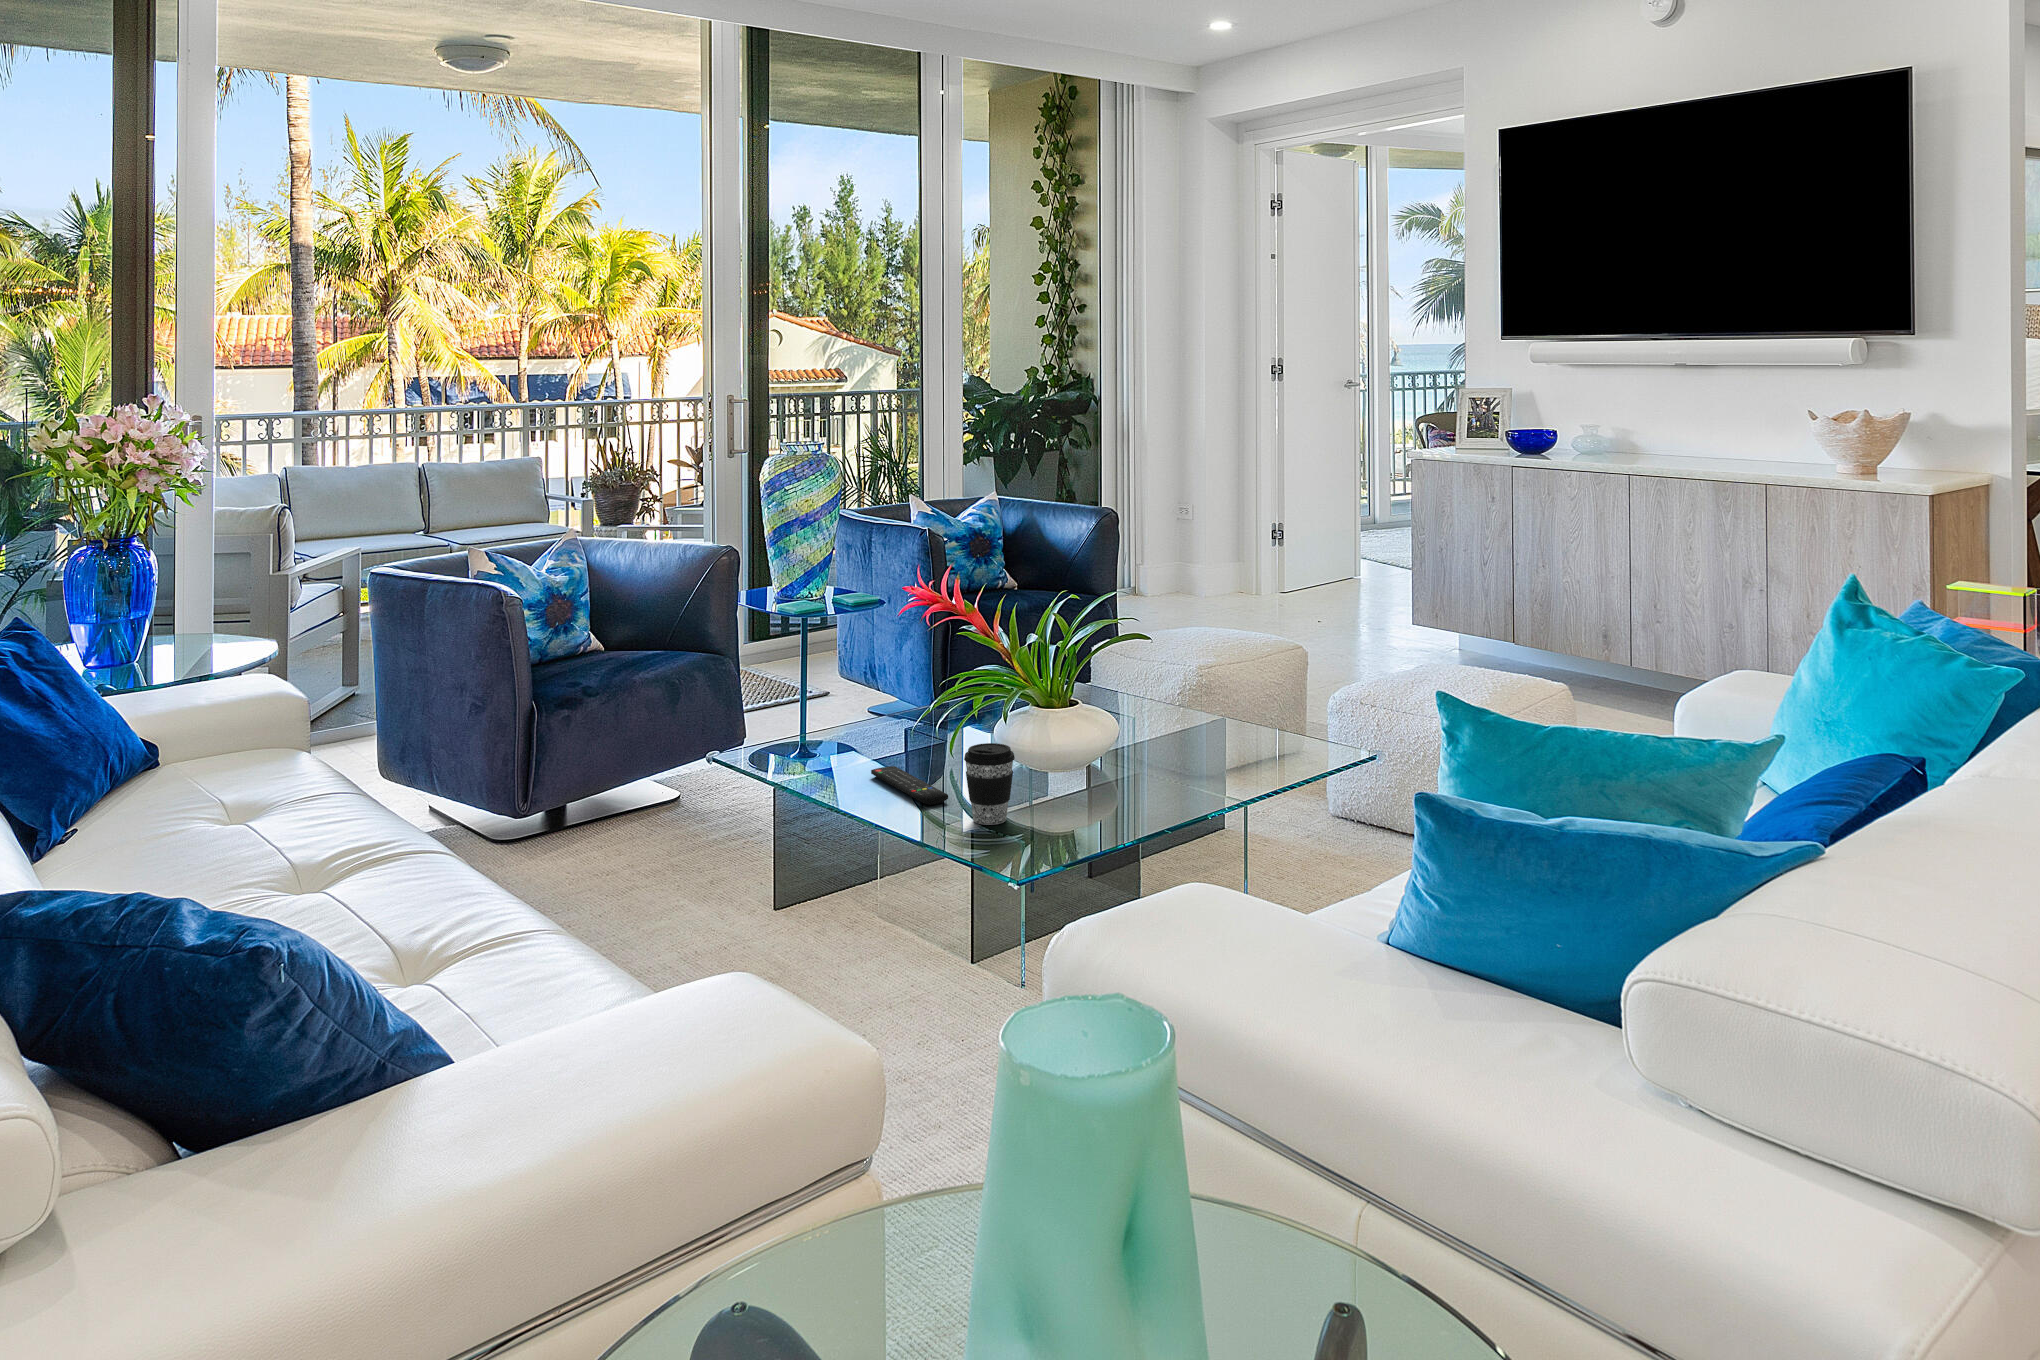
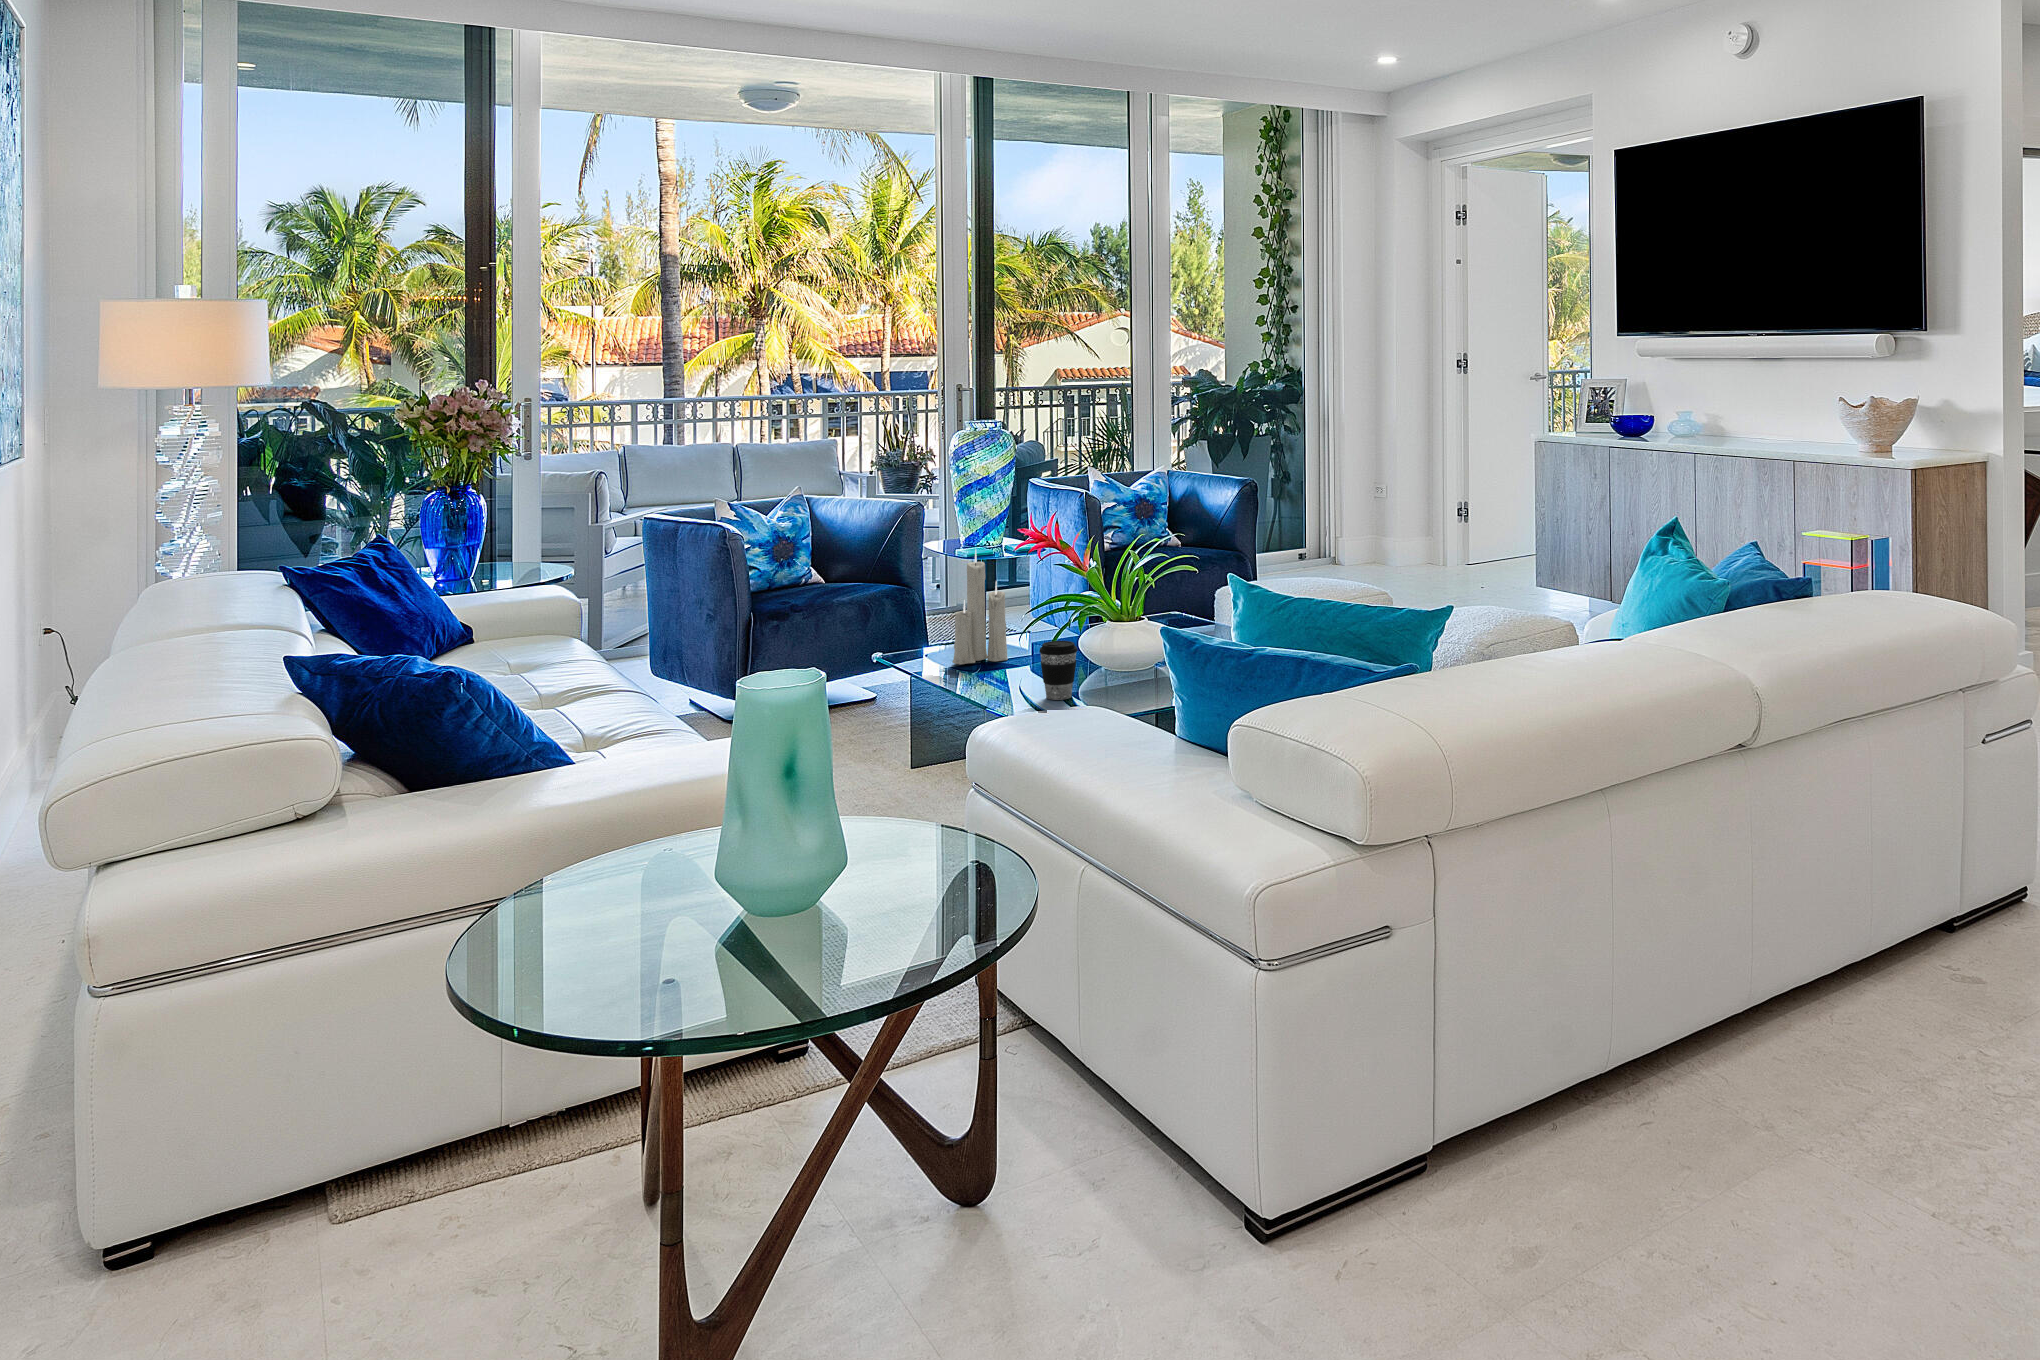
candle: none [814,607,884,769] -> present [952,550,1008,664]
remote control: present [871,766,948,805] -> none [991,663,1036,687]

